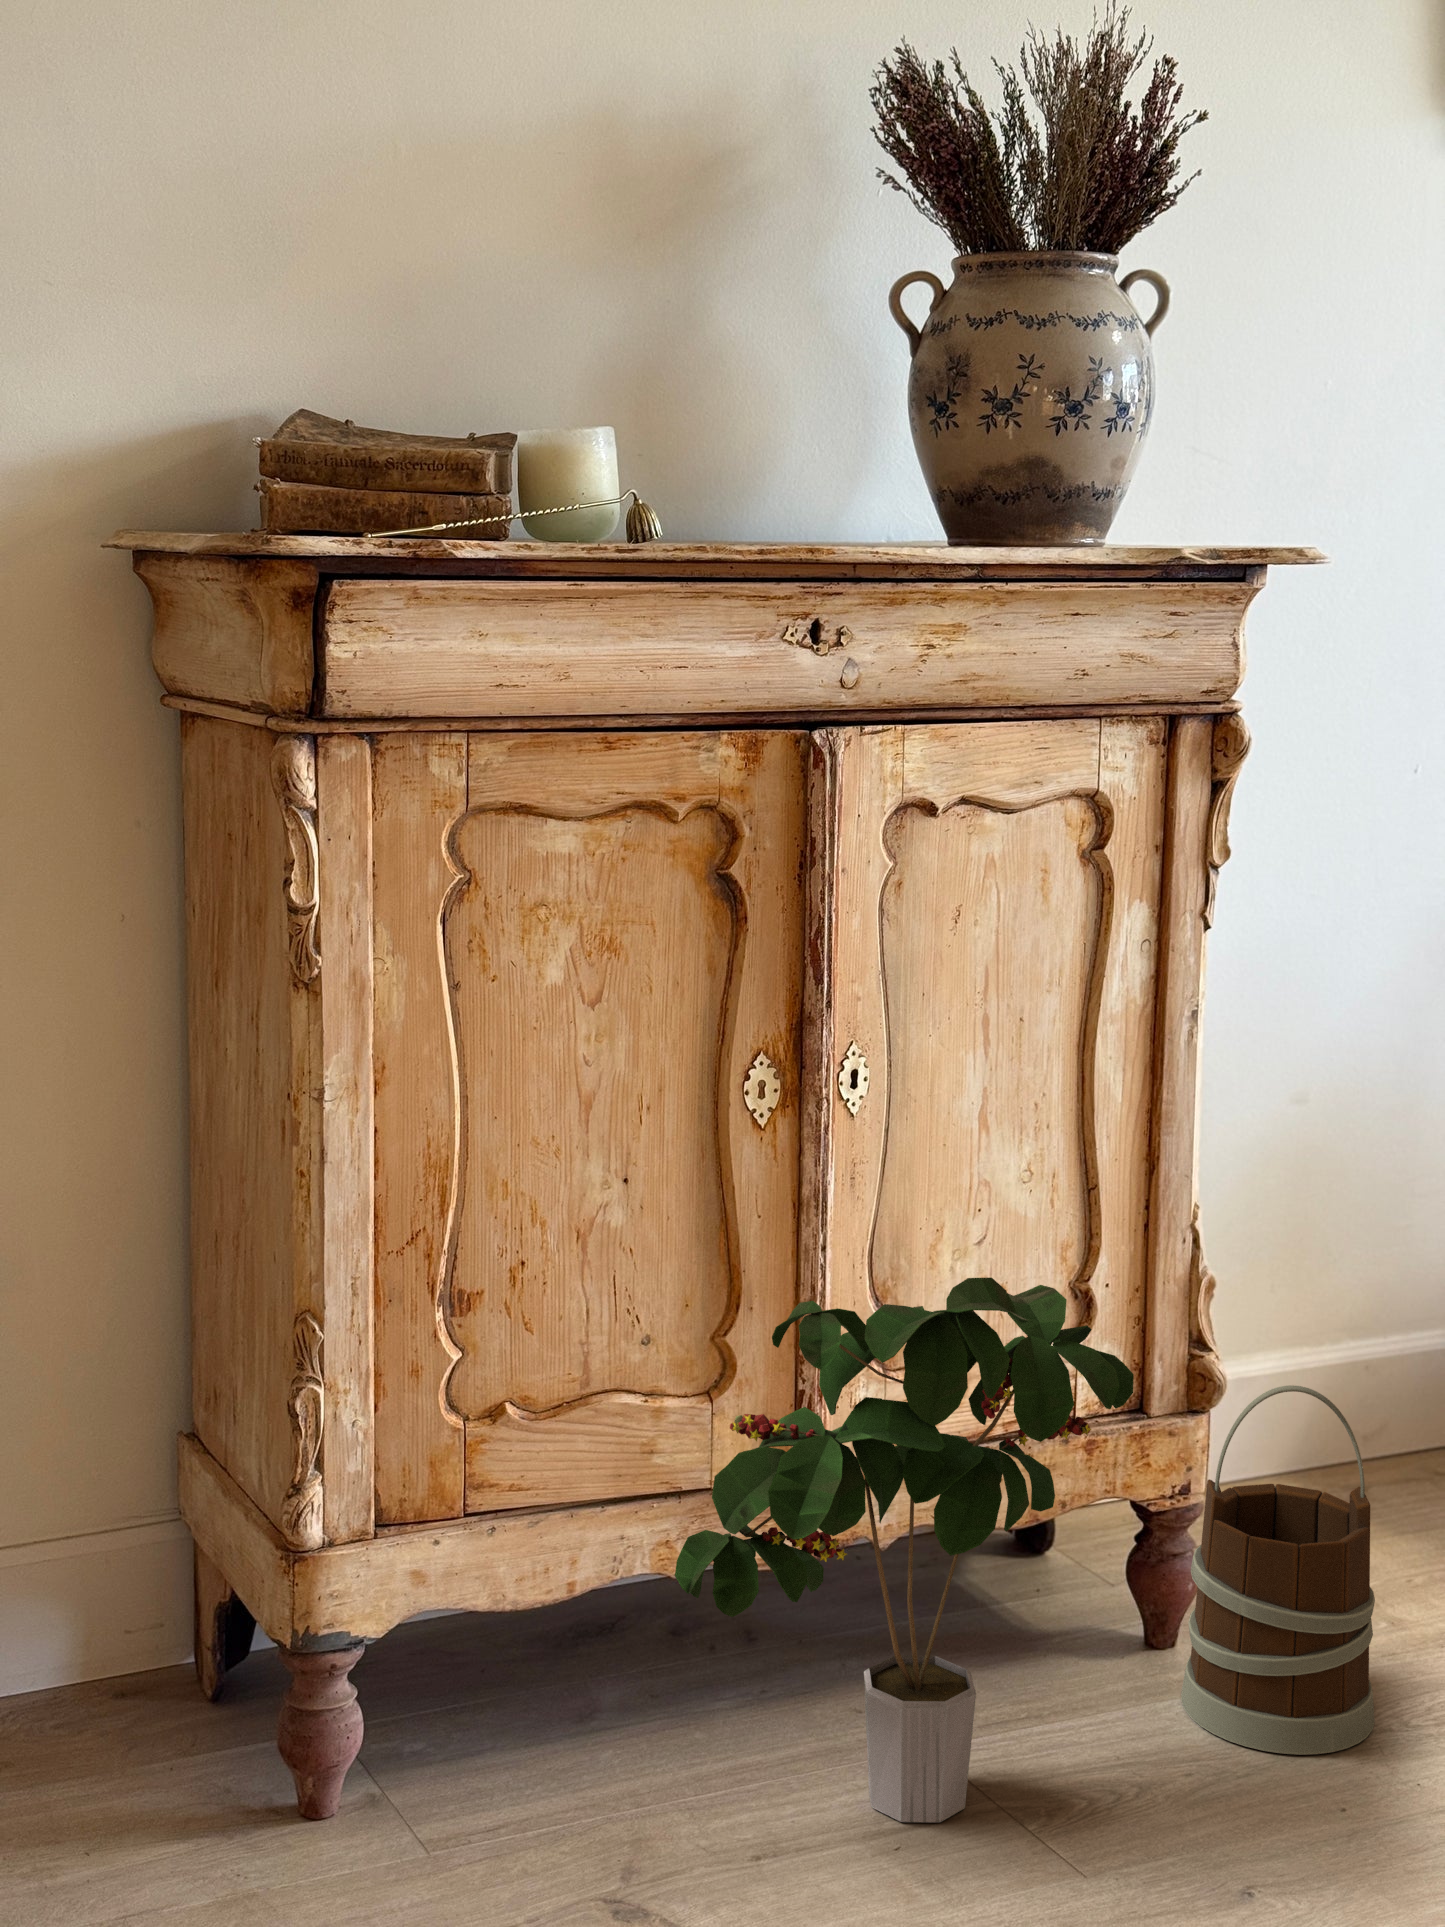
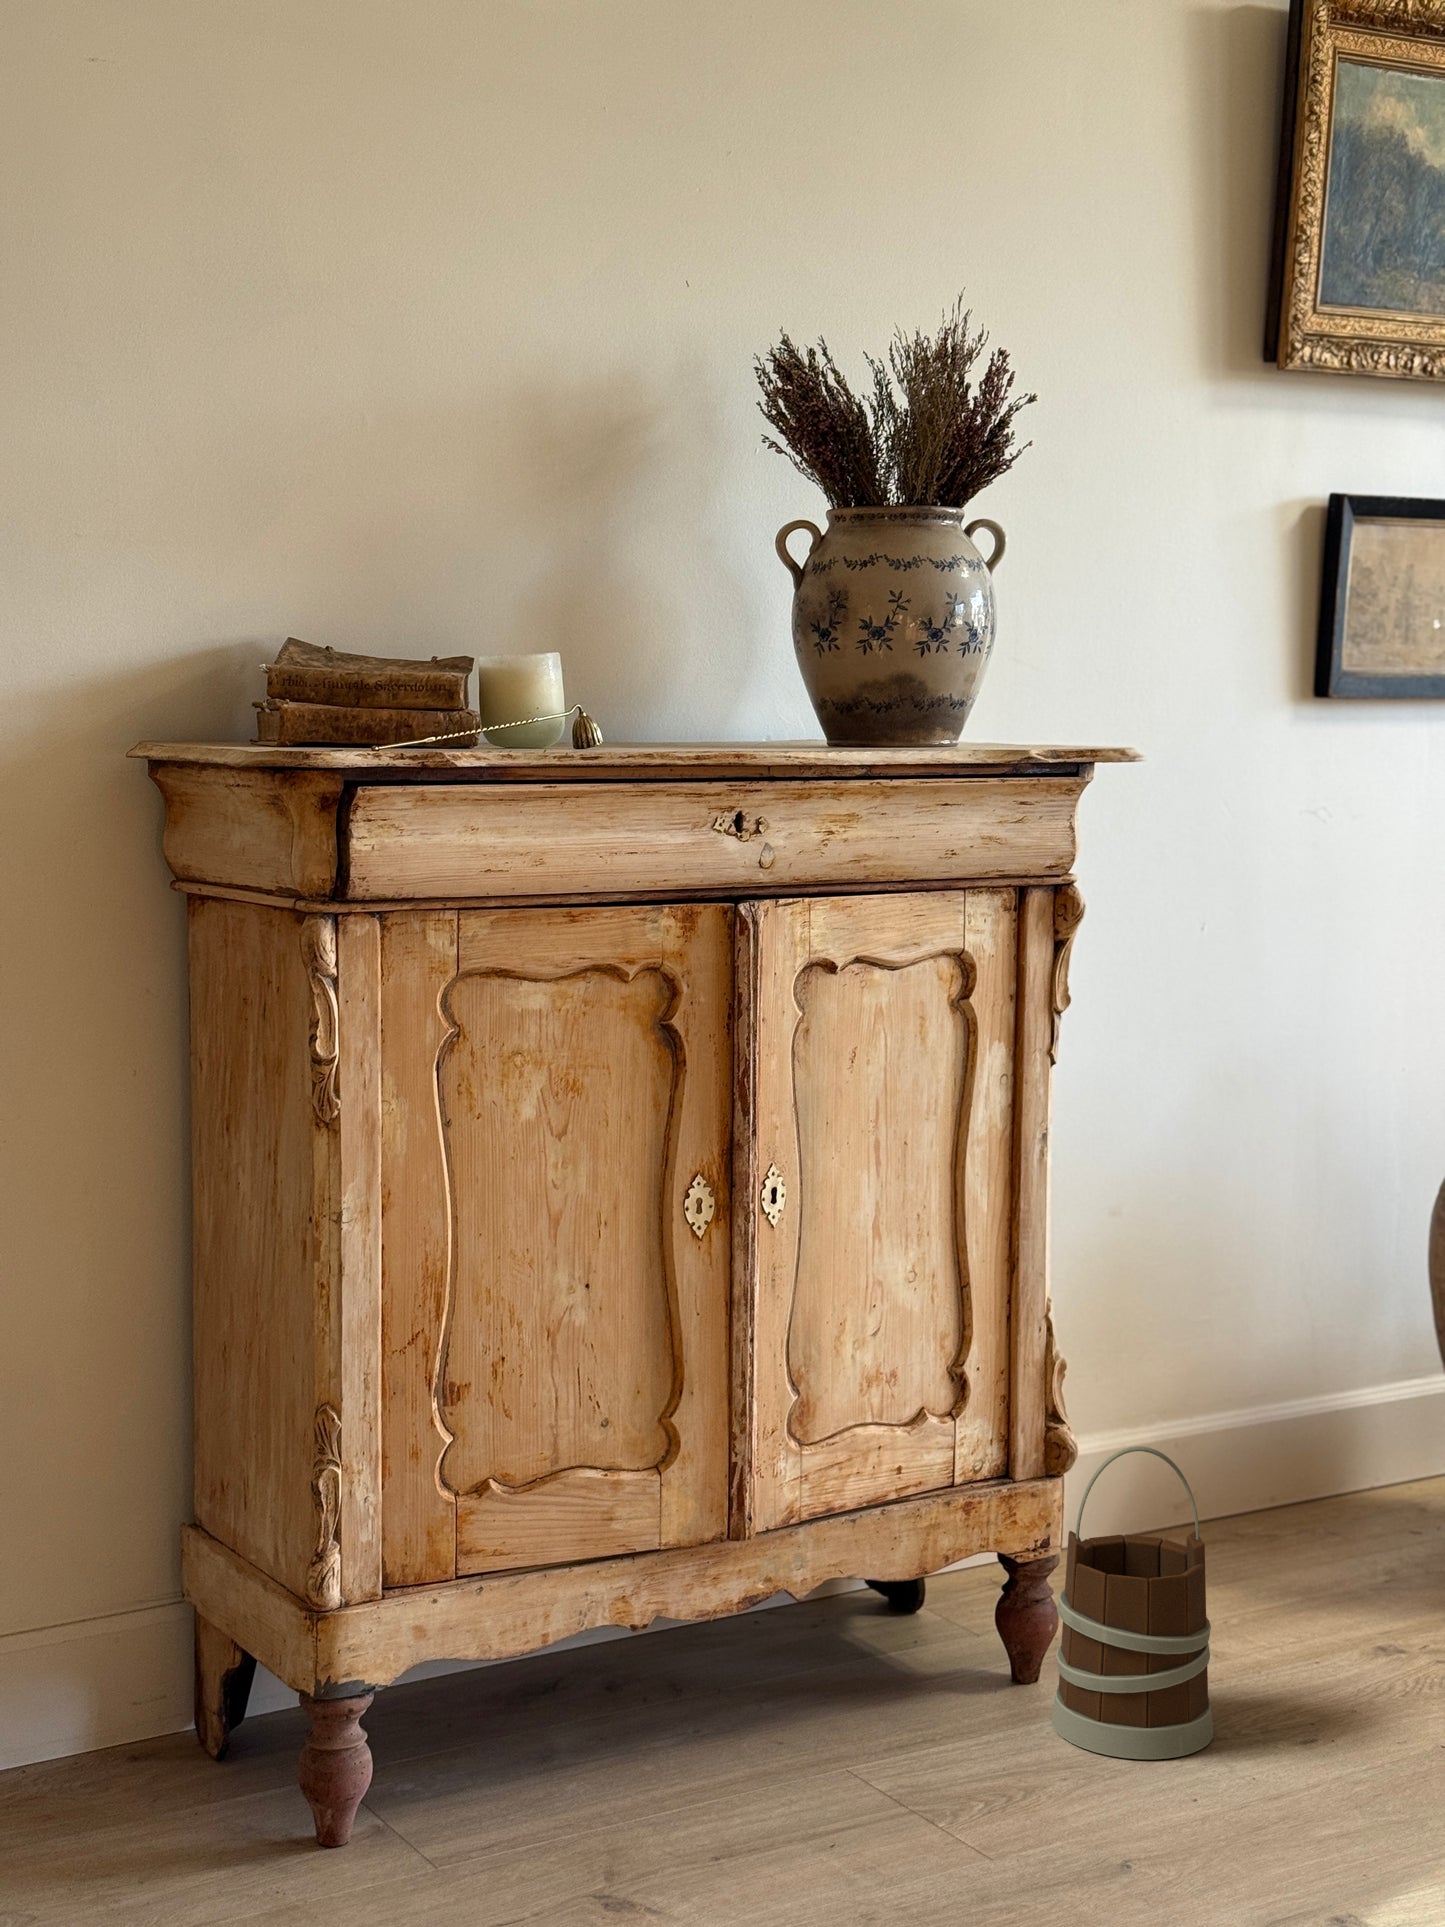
potted plant: present [675,1278,1134,1822] -> none [641,1358,1011,1826]

